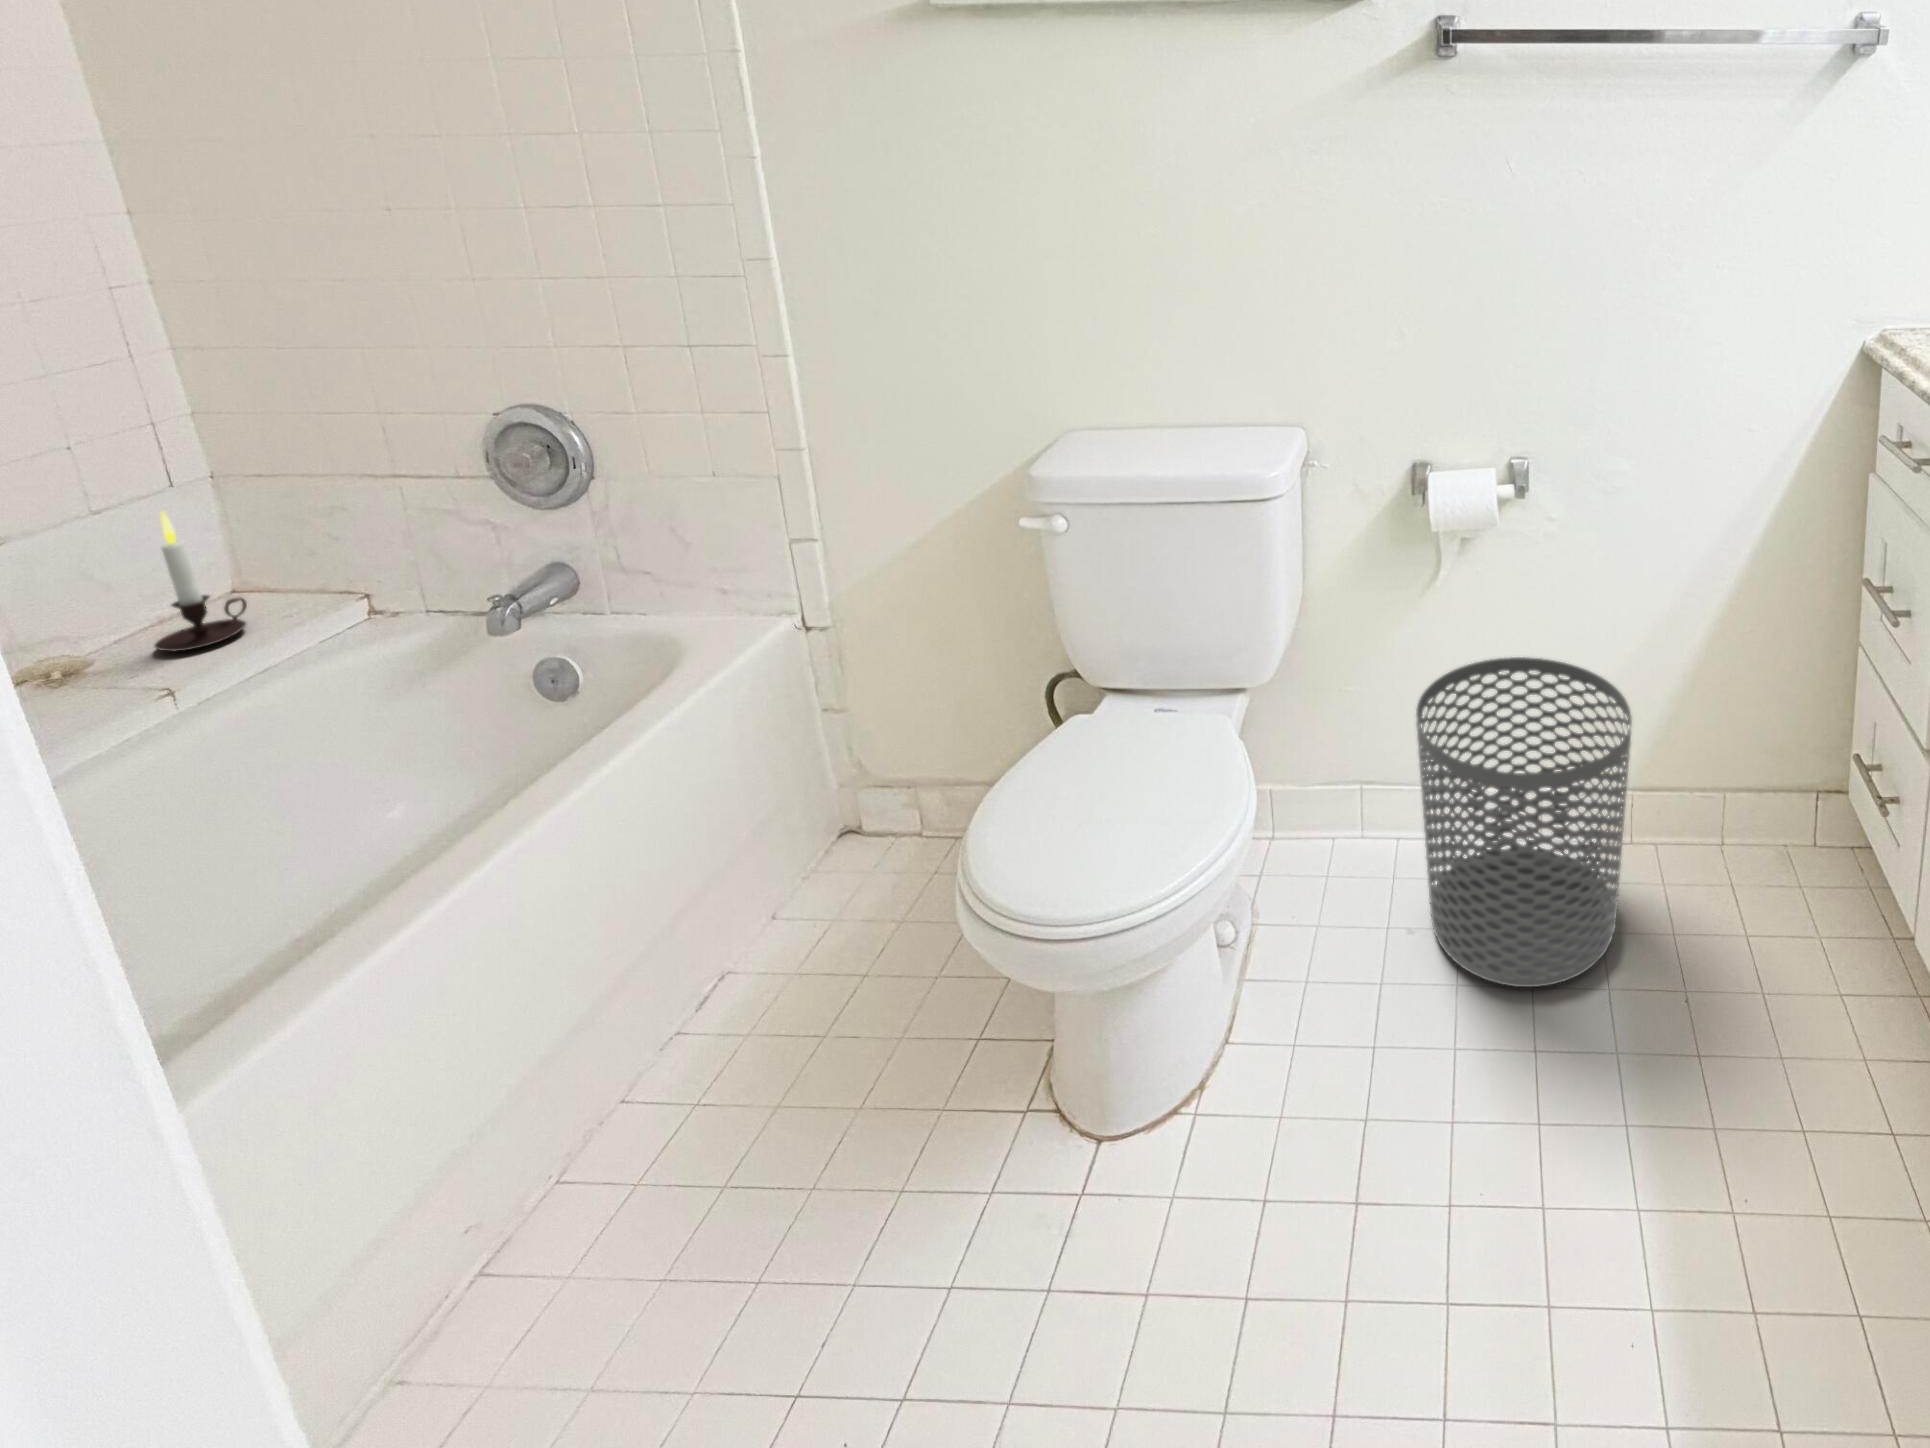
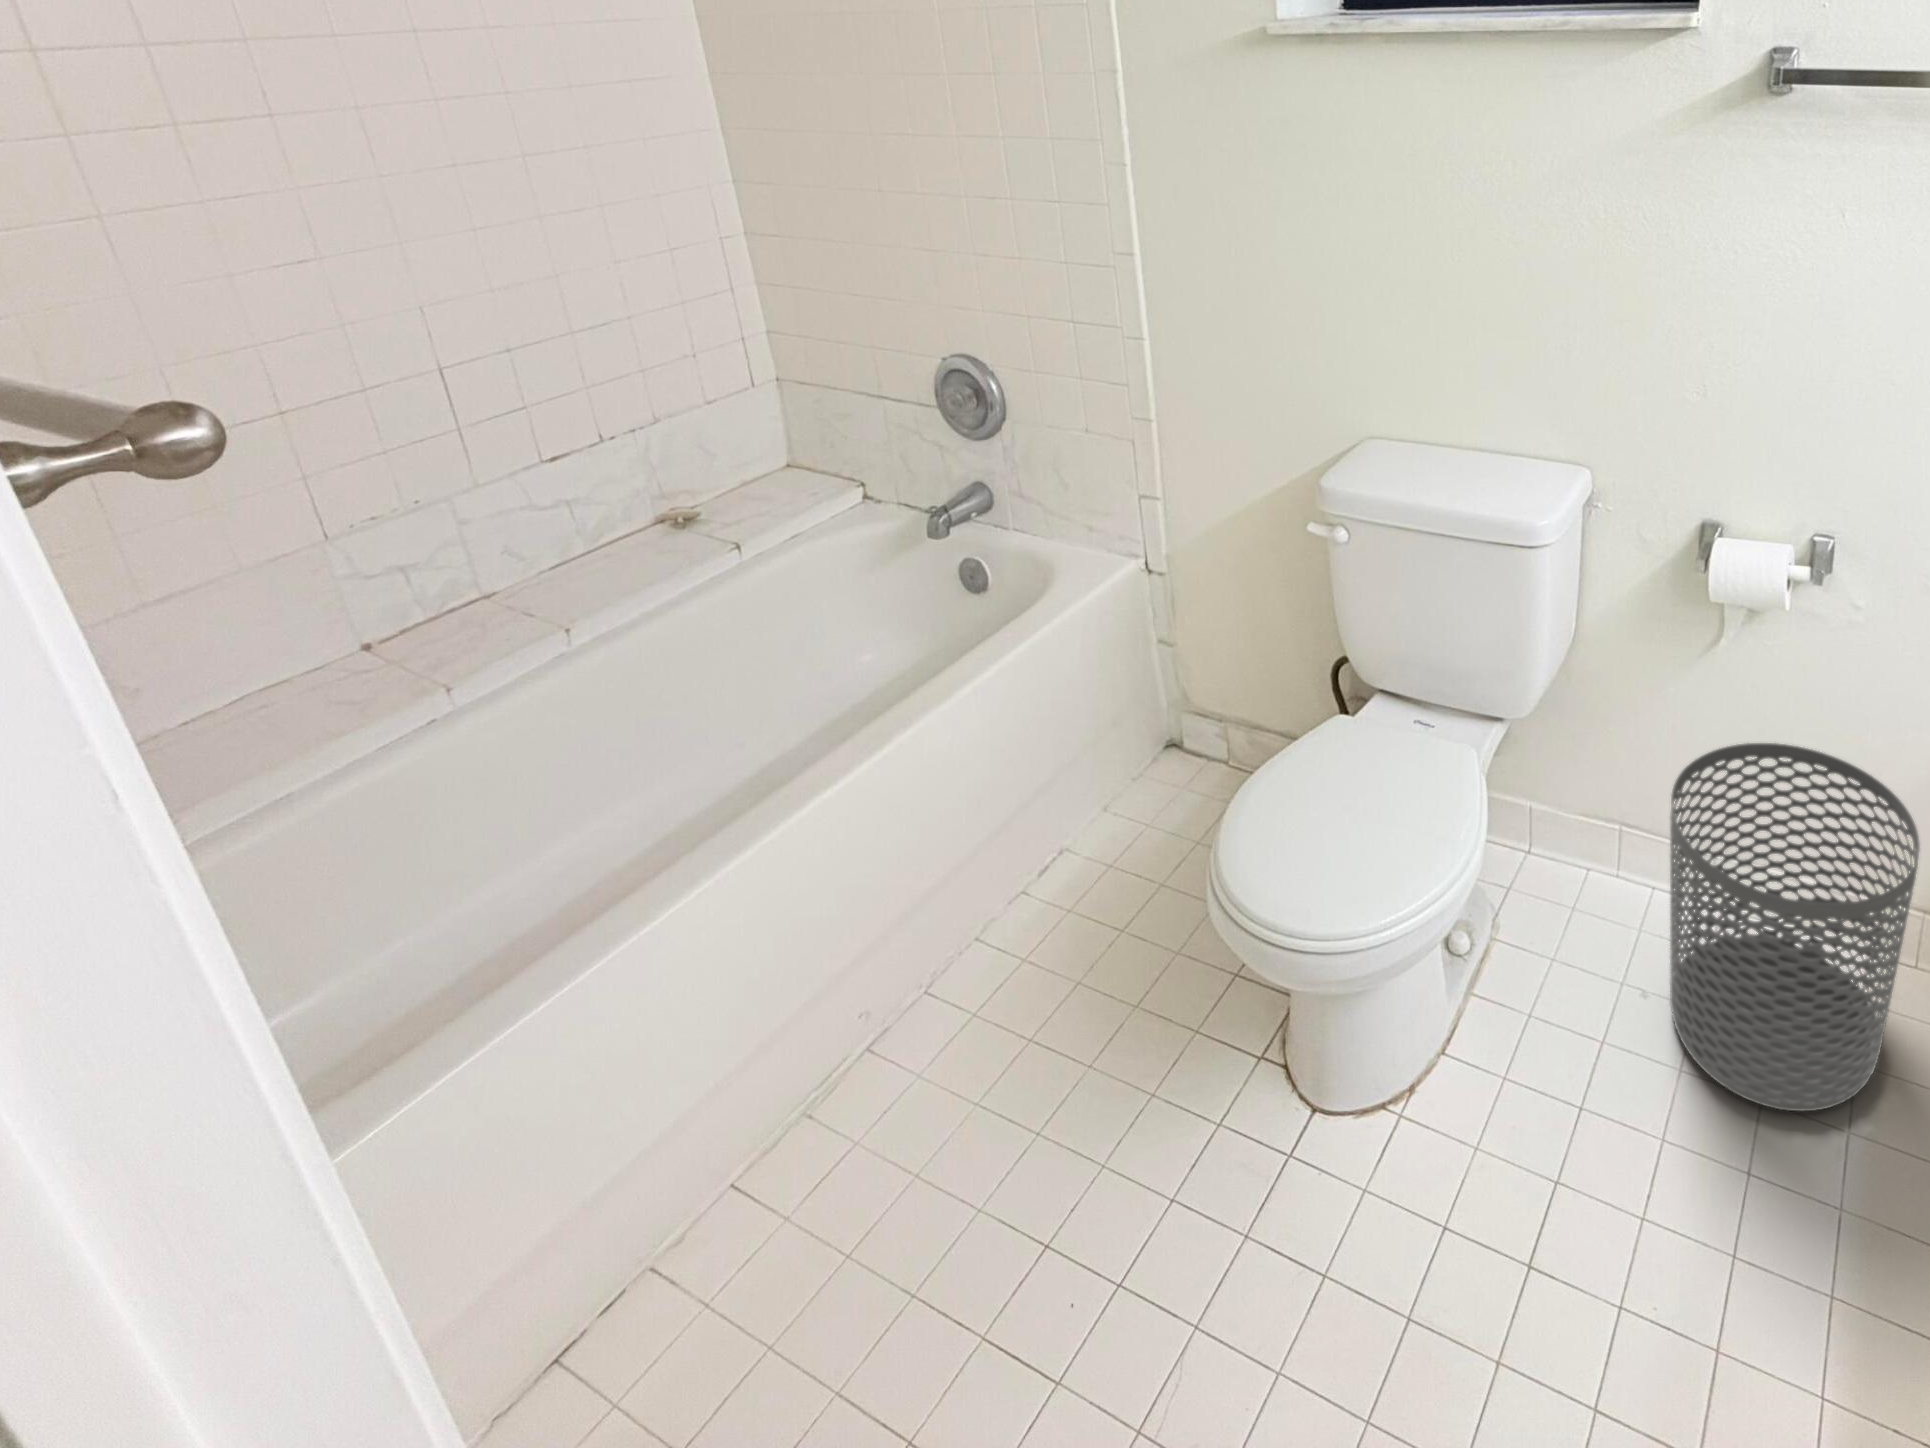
candle: present [155,511,247,652] -> none [731,410,788,514]

